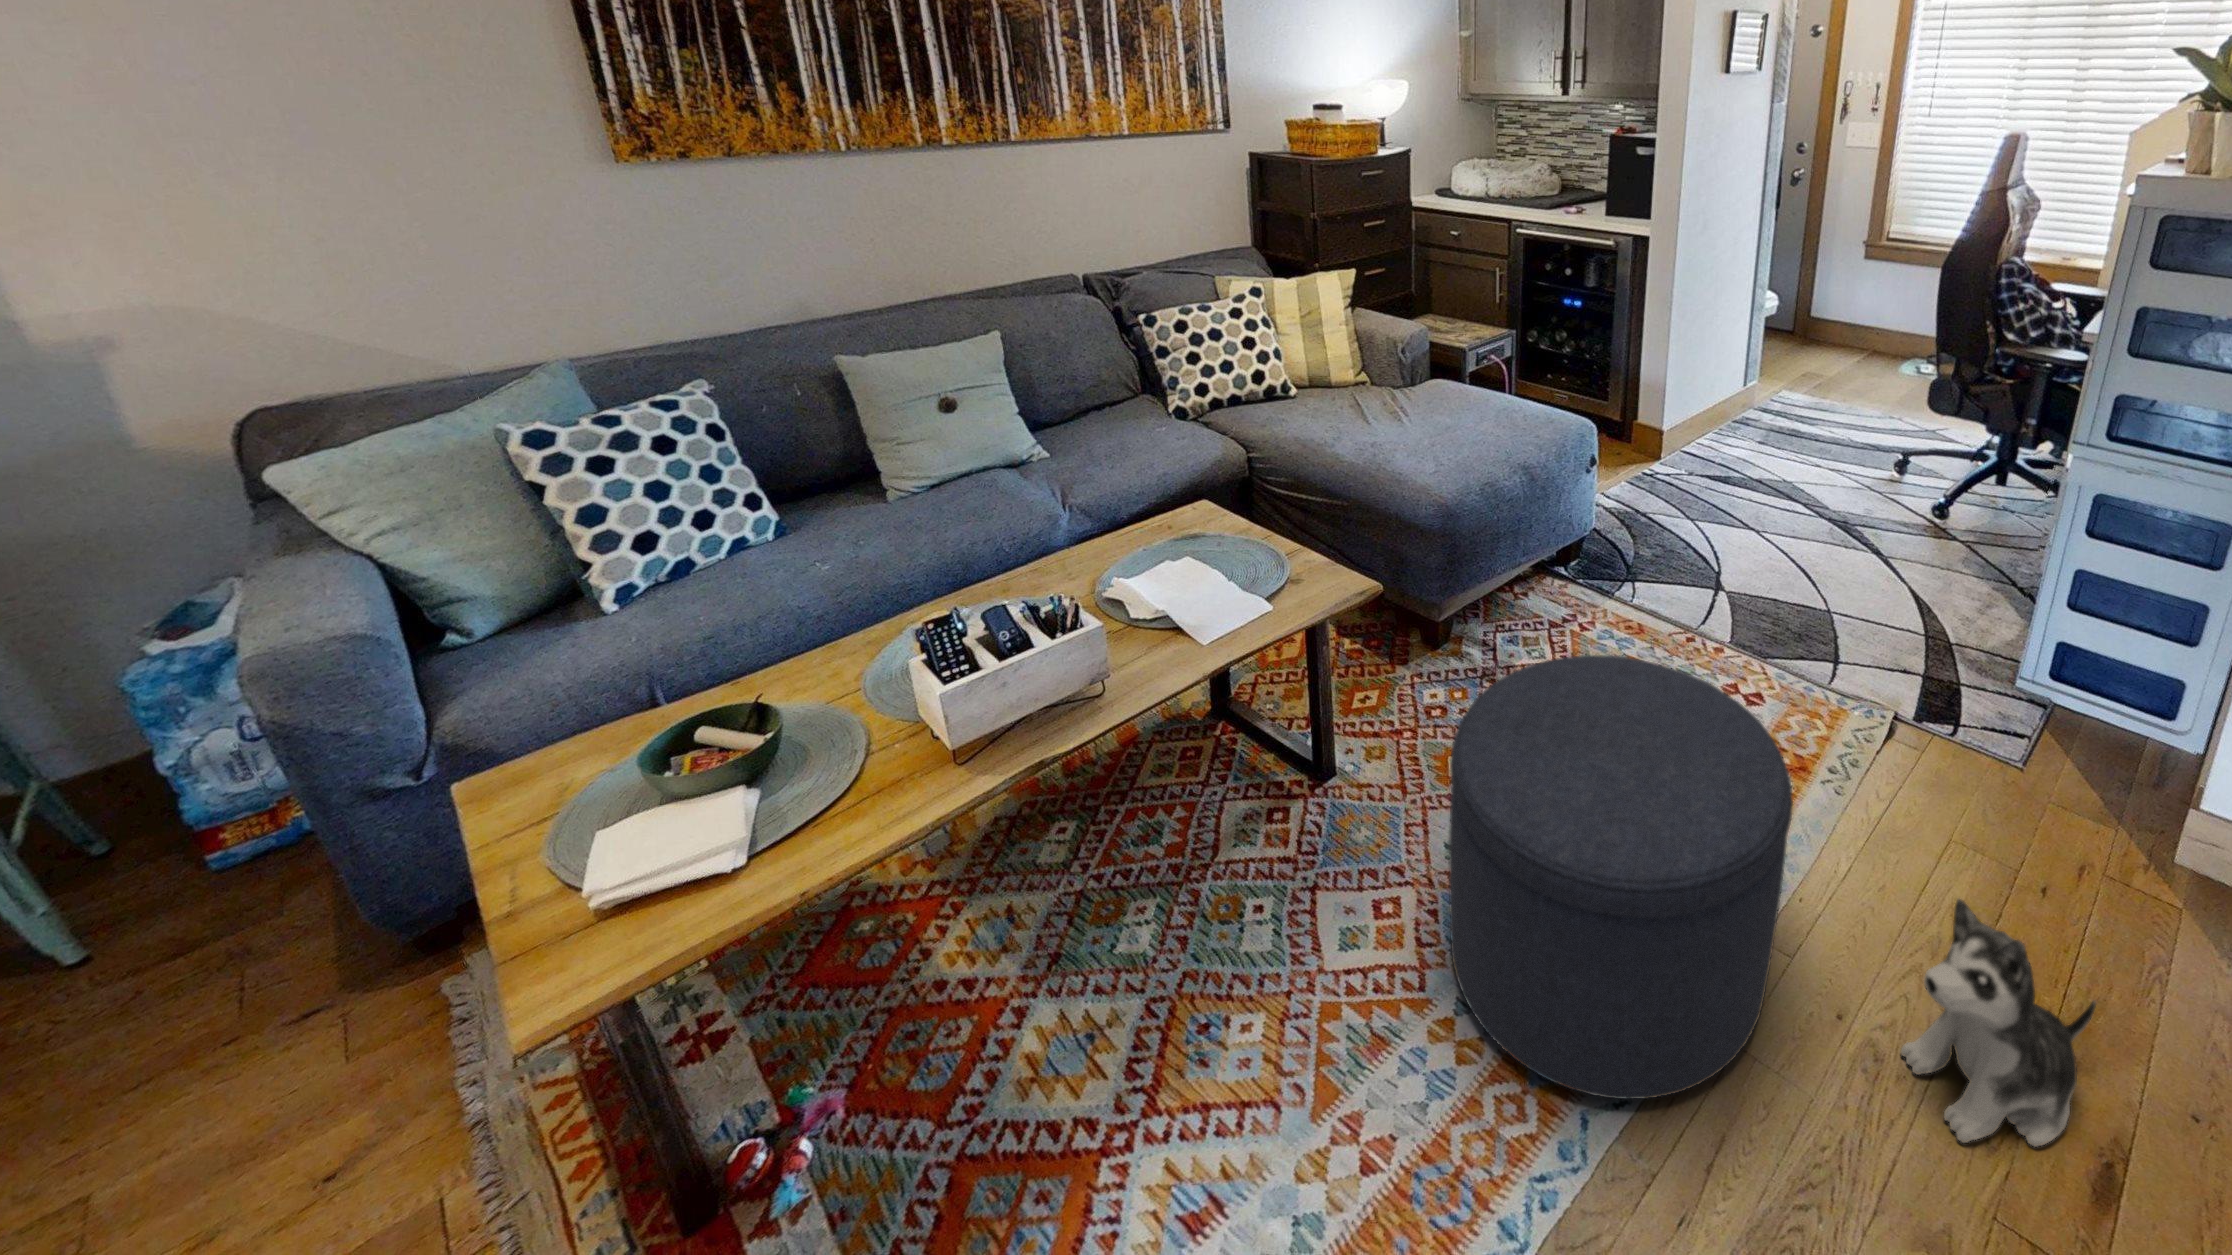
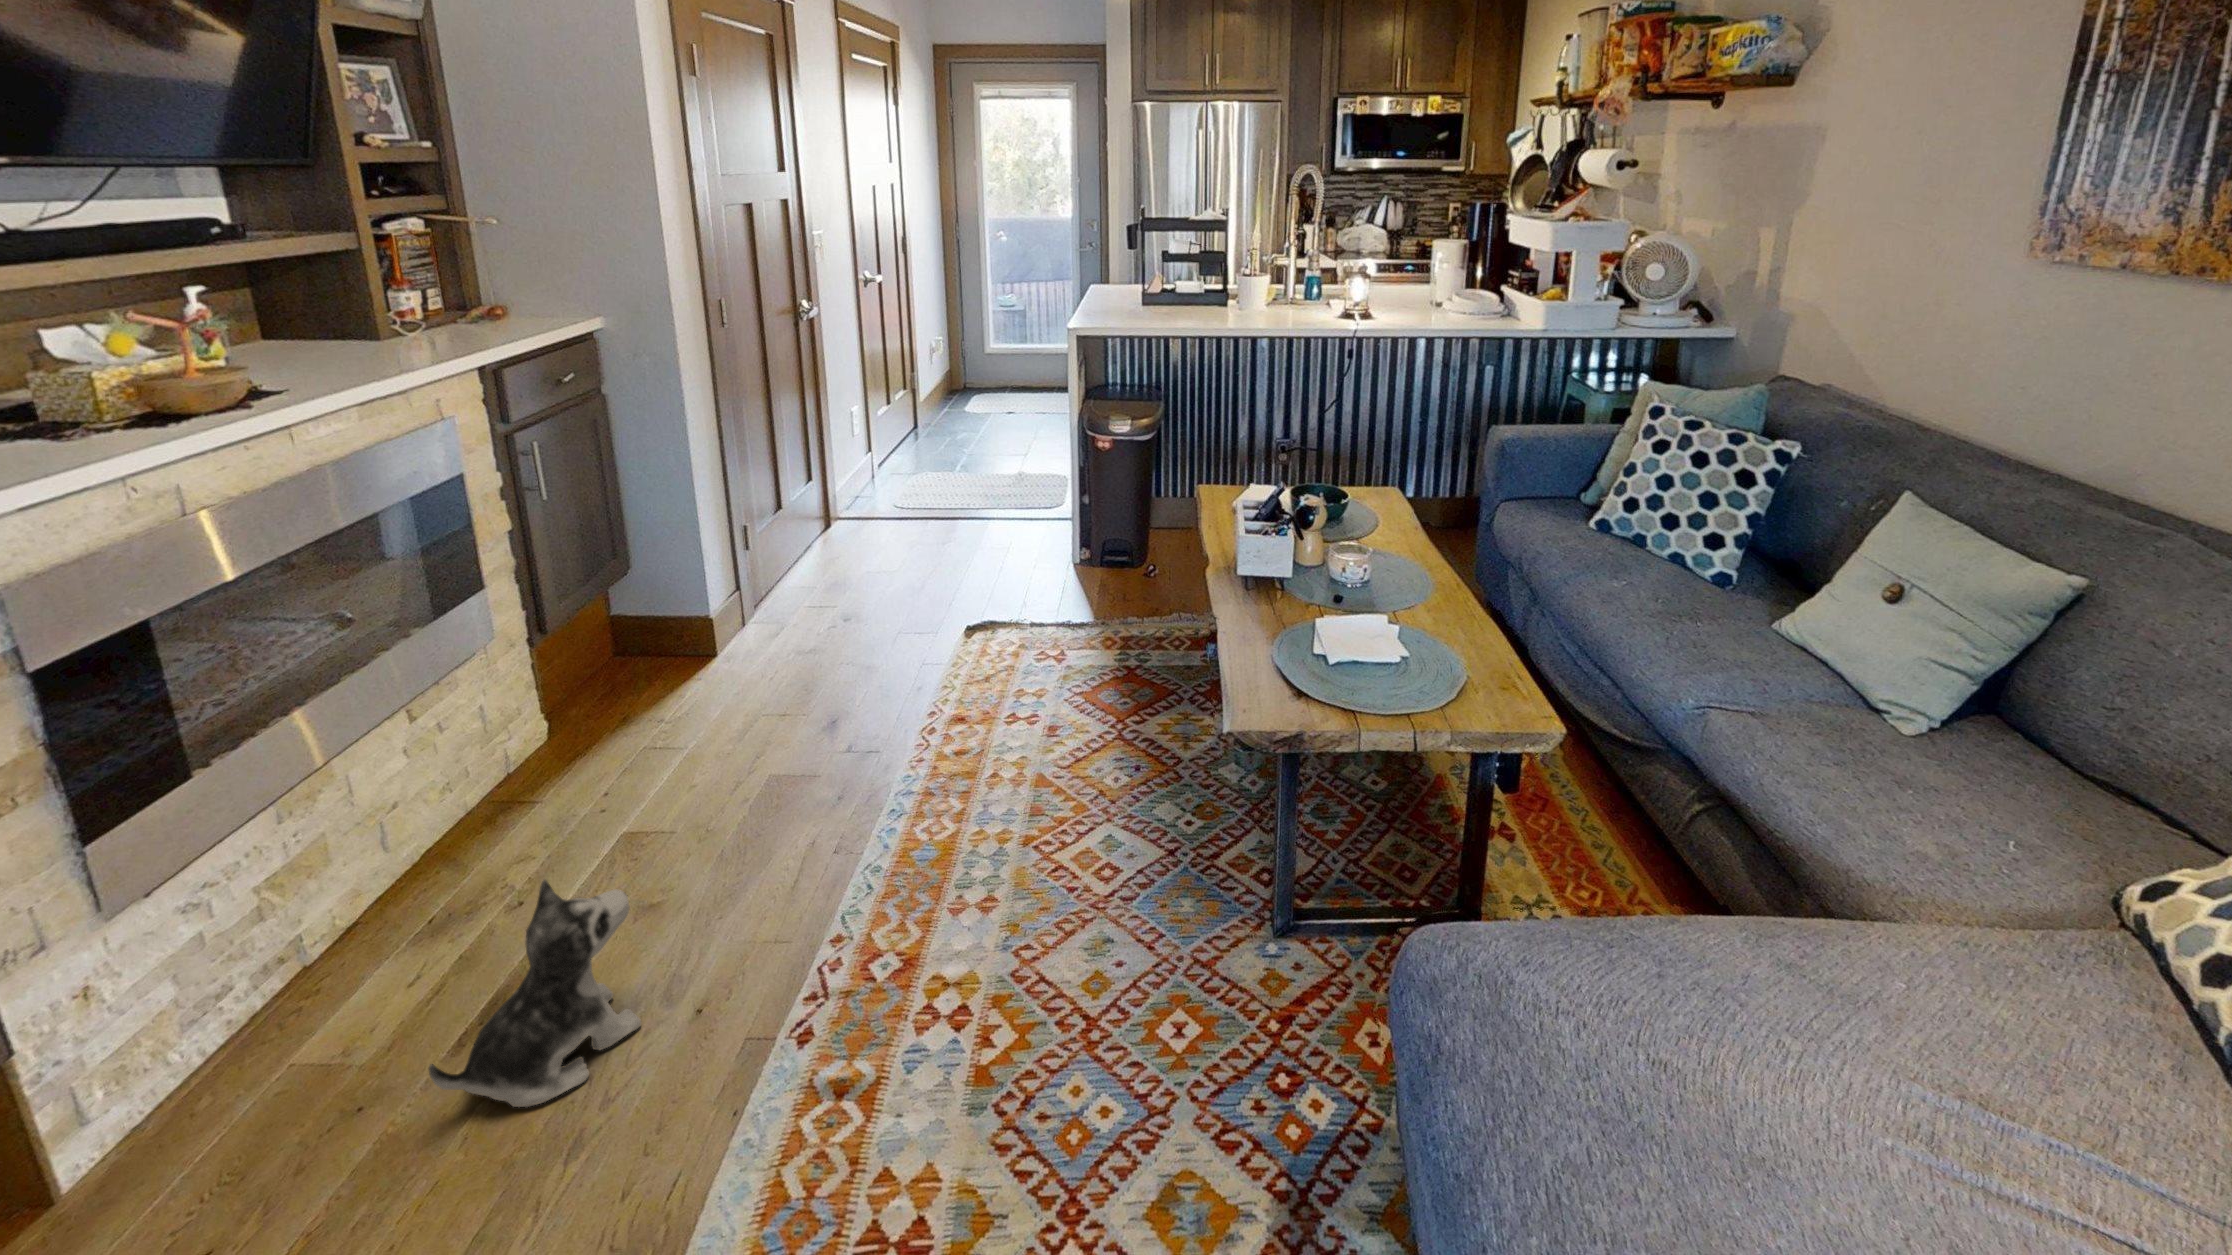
ottoman: present [1449,655,1793,1099] -> none [747,675,1060,1066]

